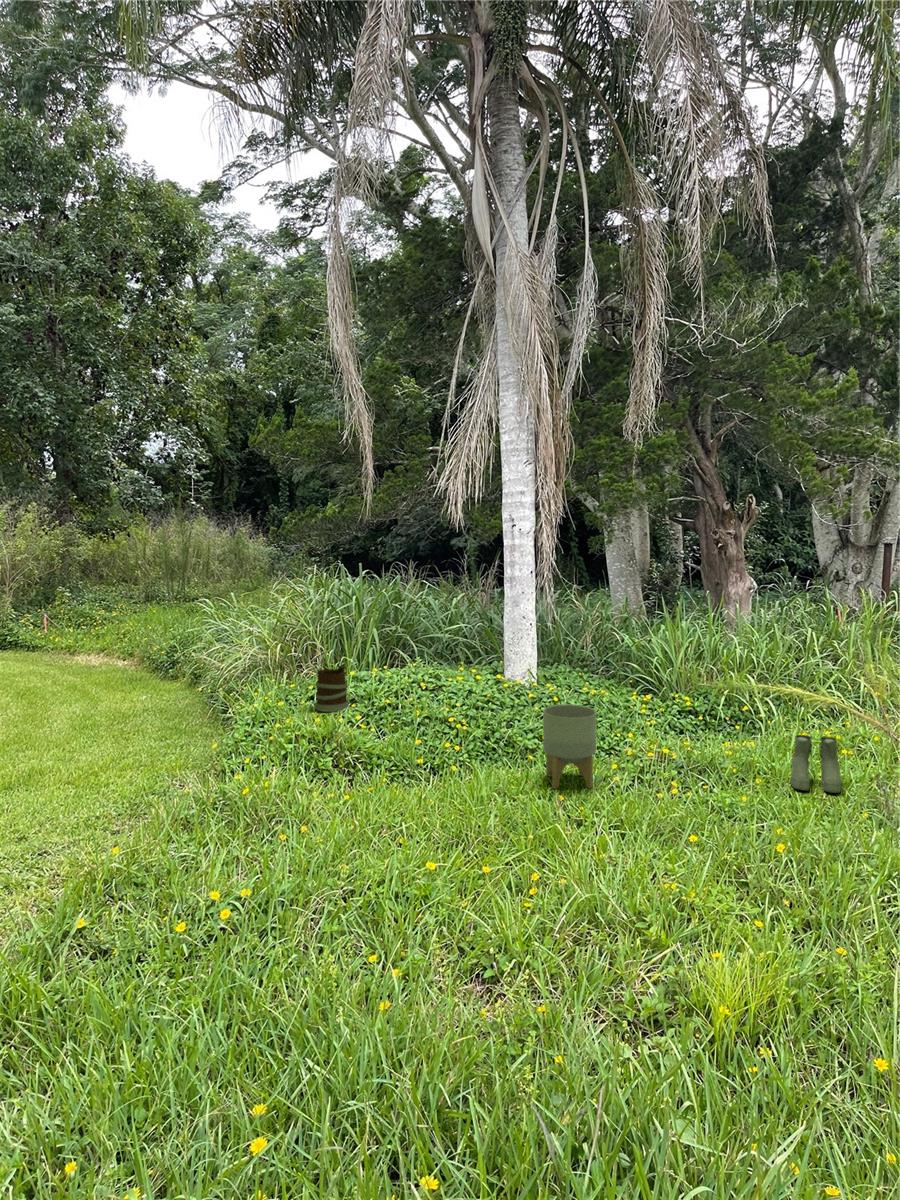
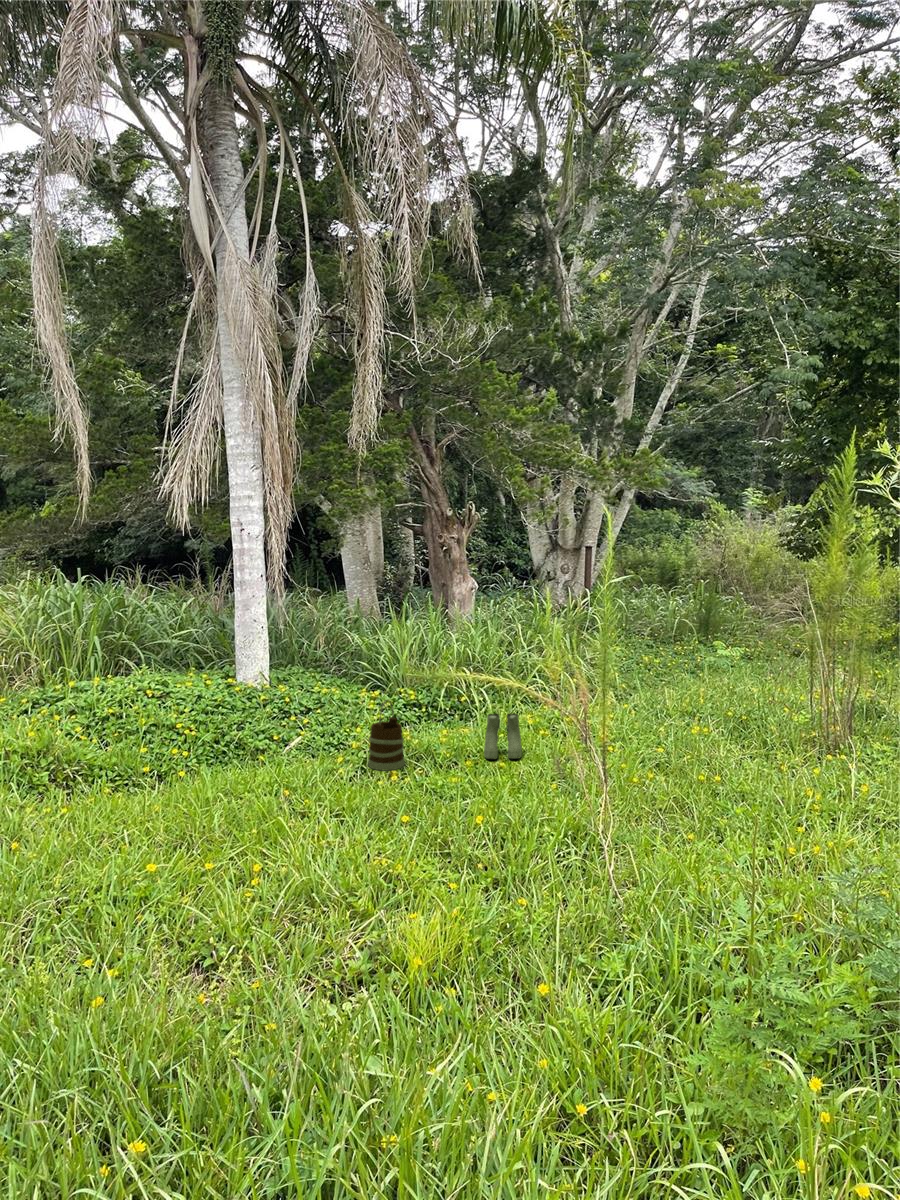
wooden bucket: present [315,649,349,712] -> present [368,700,405,771]
planter: present [543,704,597,789] -> none [270,701,320,779]

